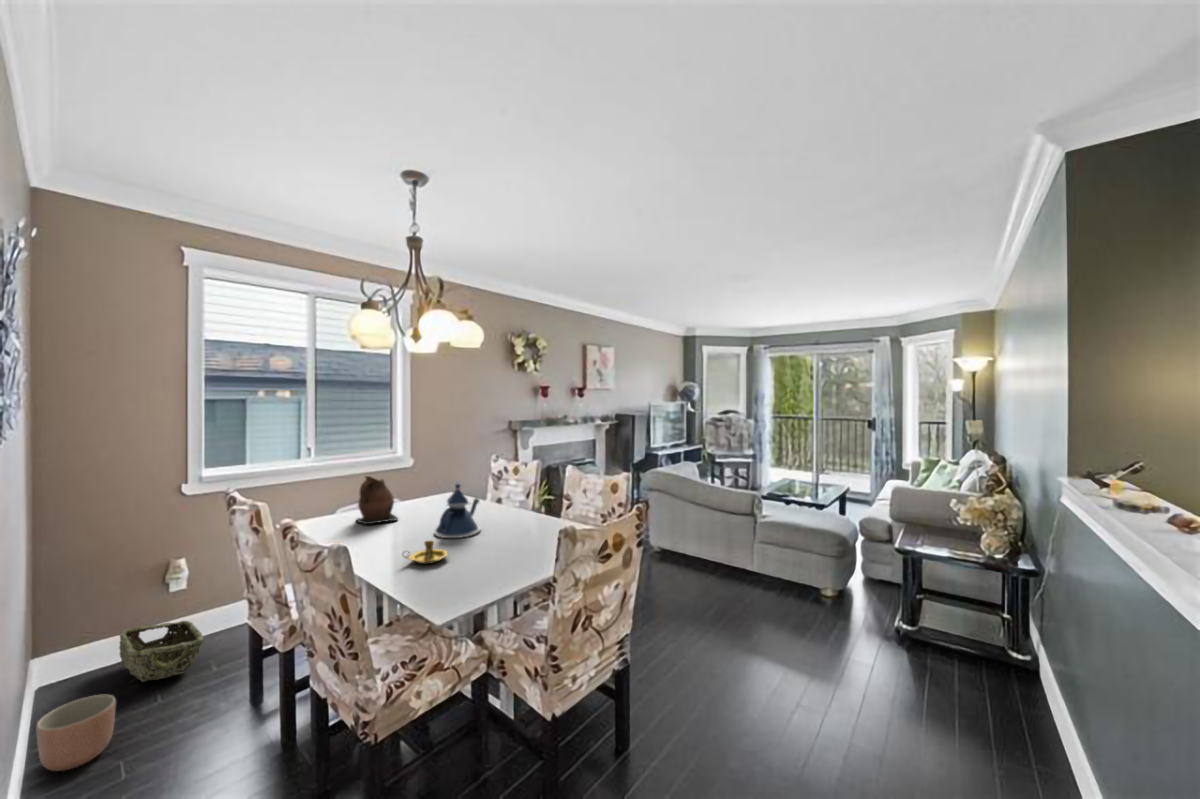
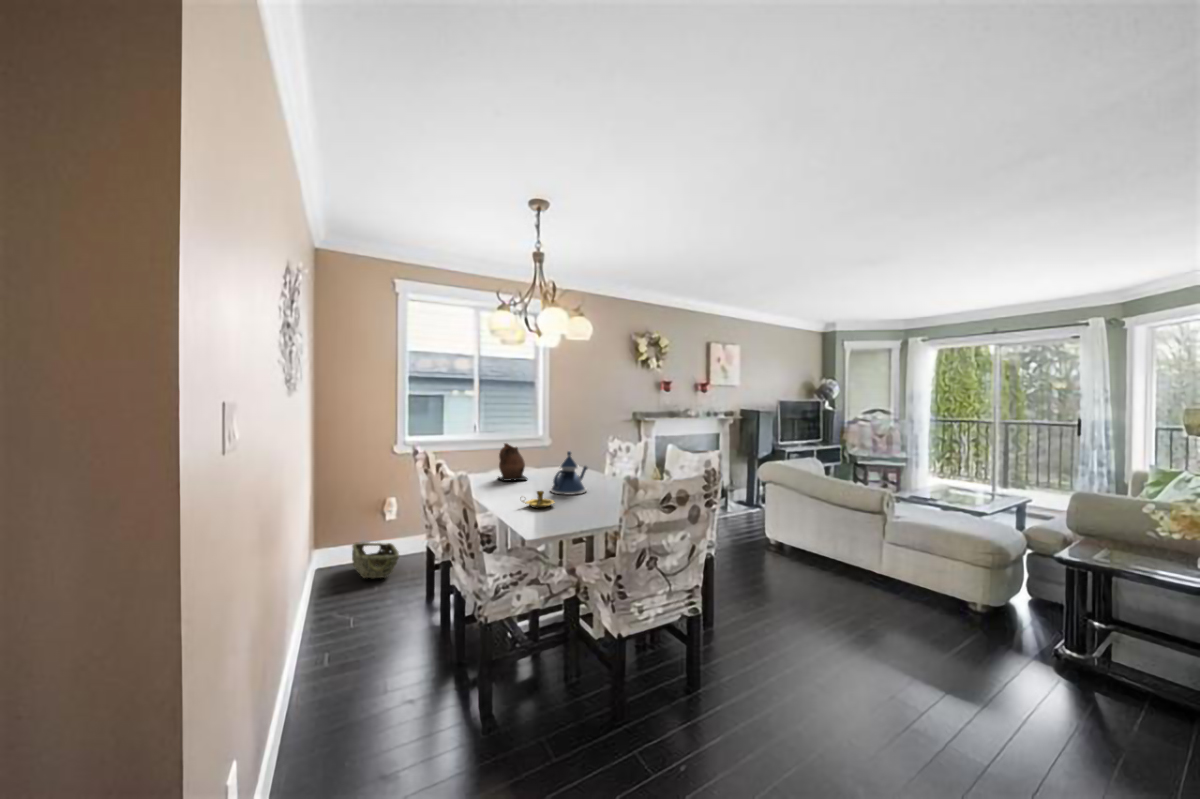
planter: present [36,695,116,771] -> none [306,577,346,620]

